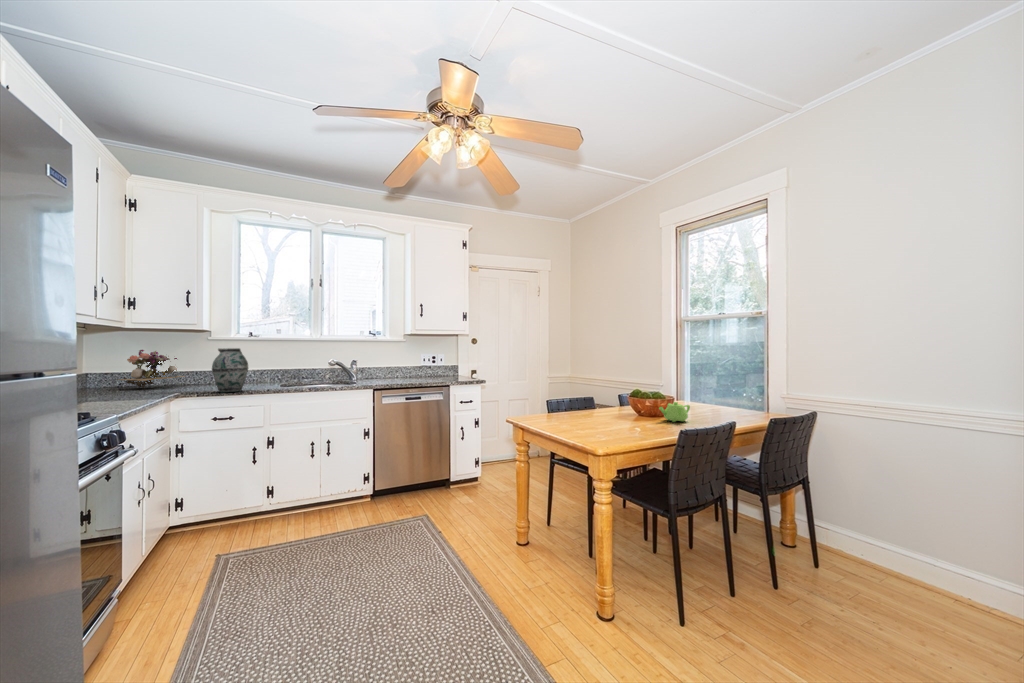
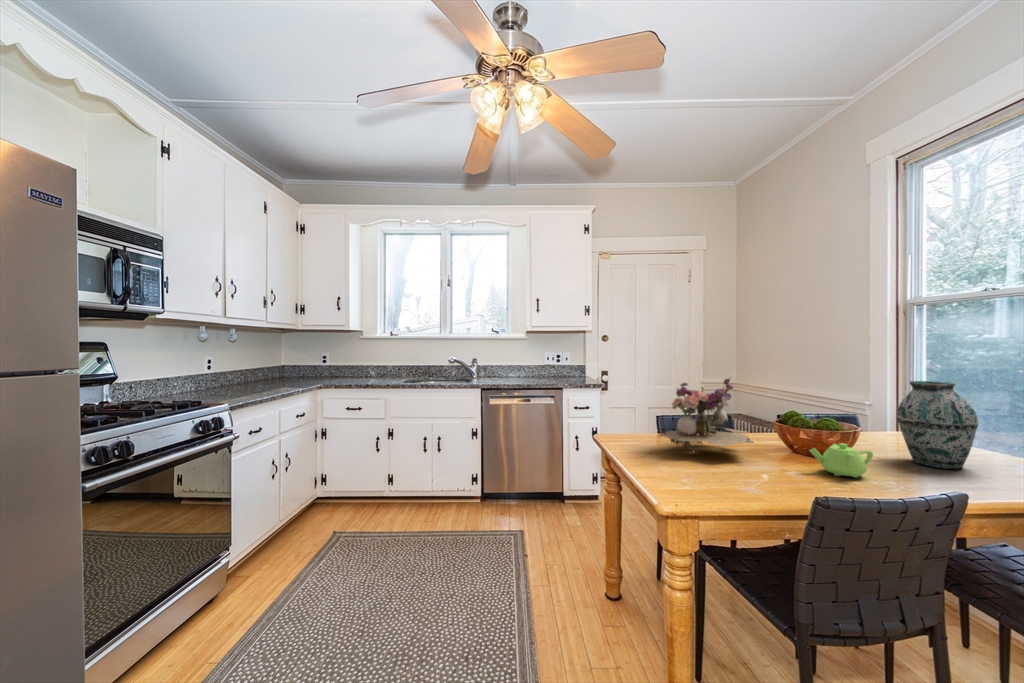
vase: present [212,348,248,393] -> present [896,381,979,469]
flower arrangement: present [118,350,185,388] -> present [659,377,753,450]

